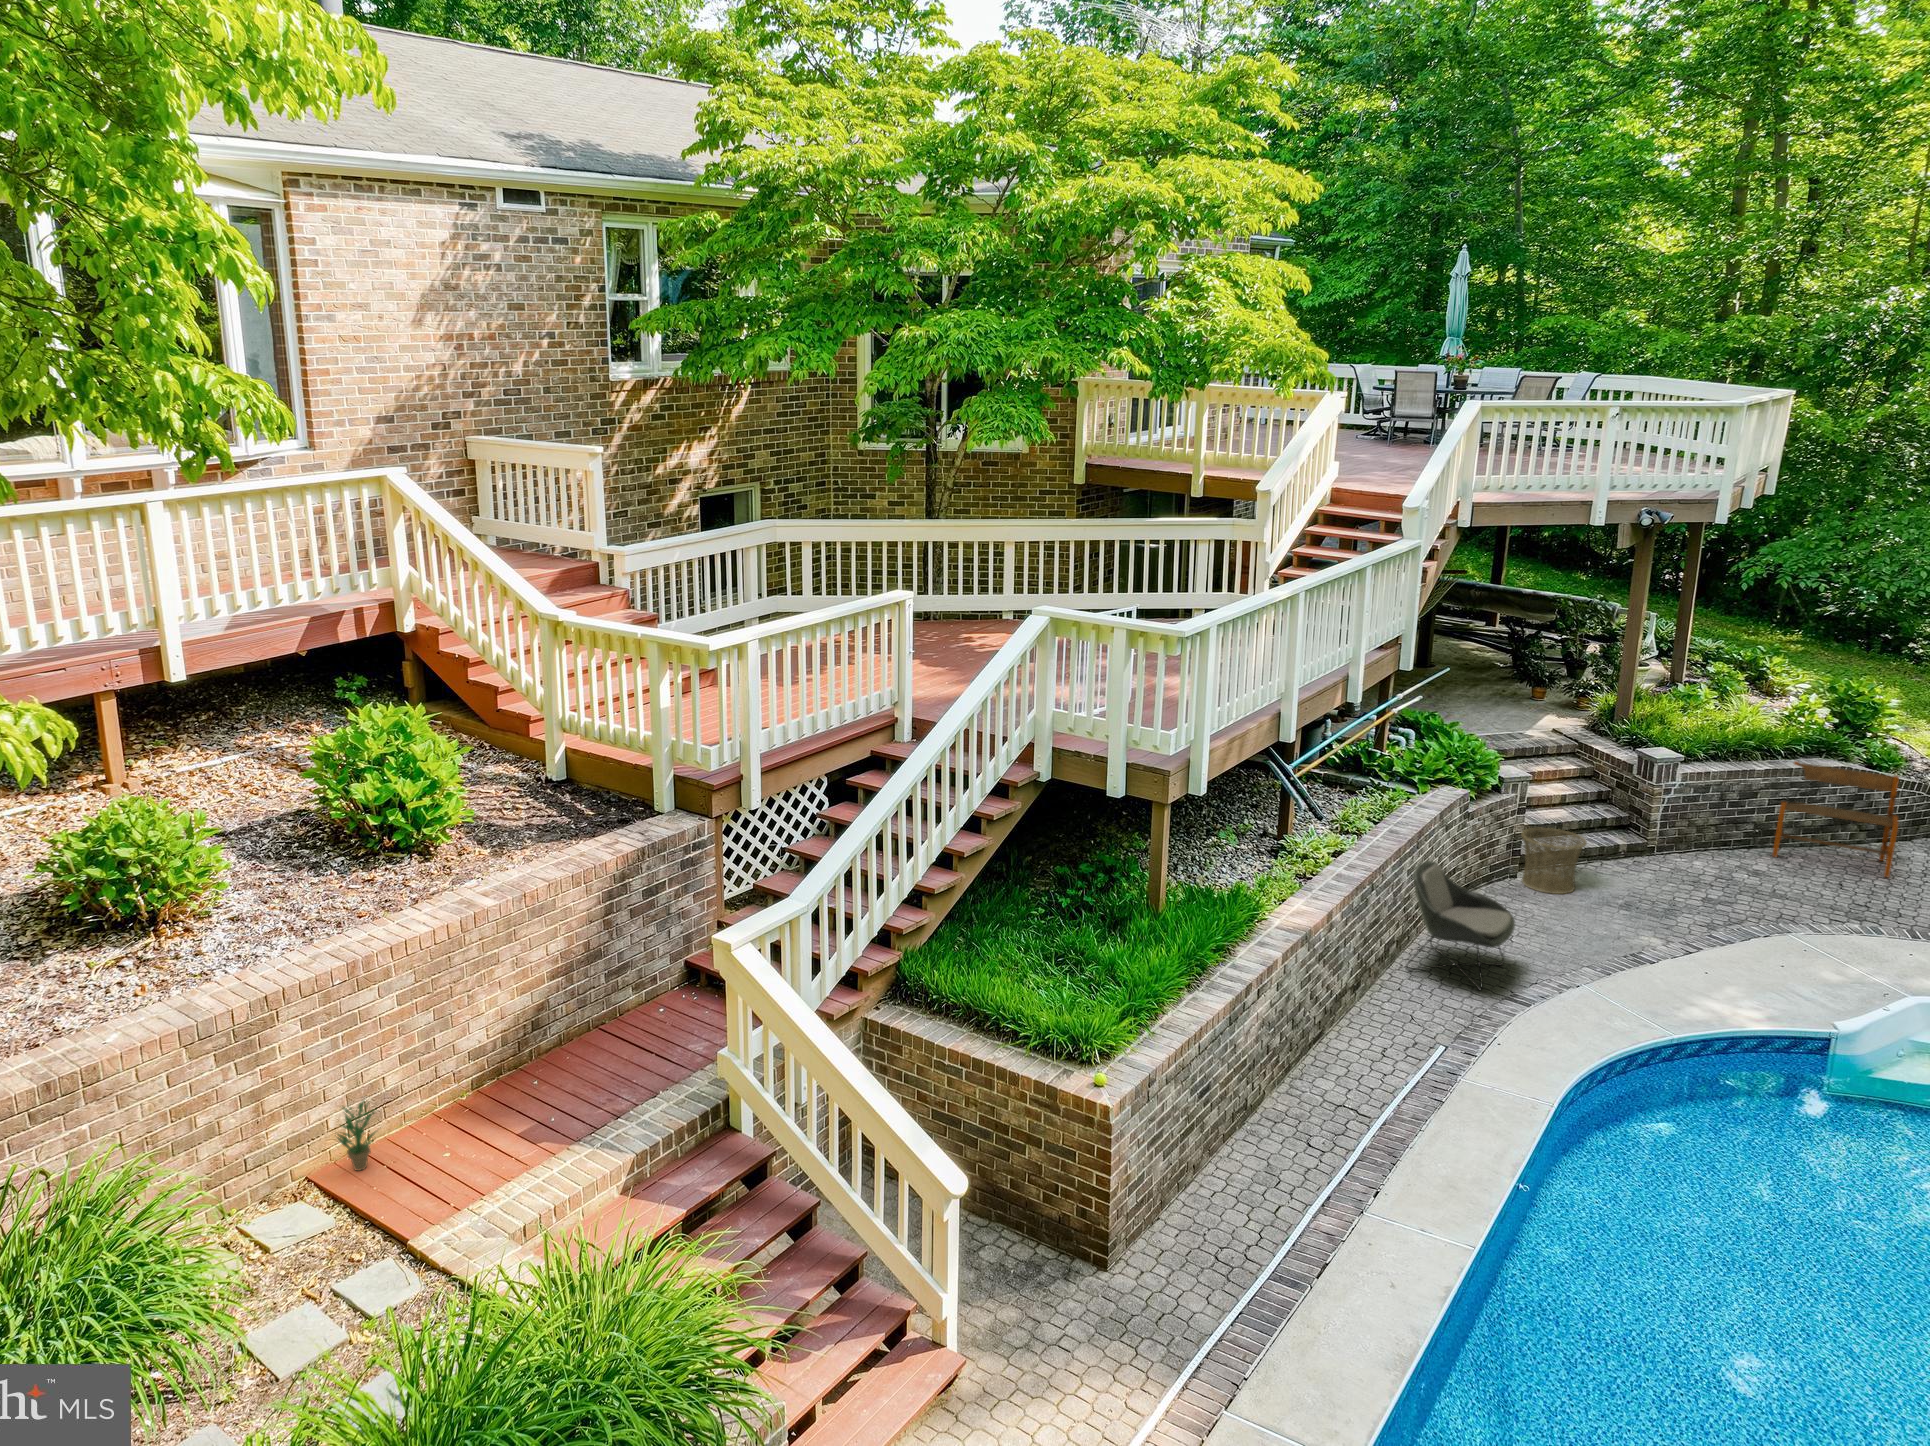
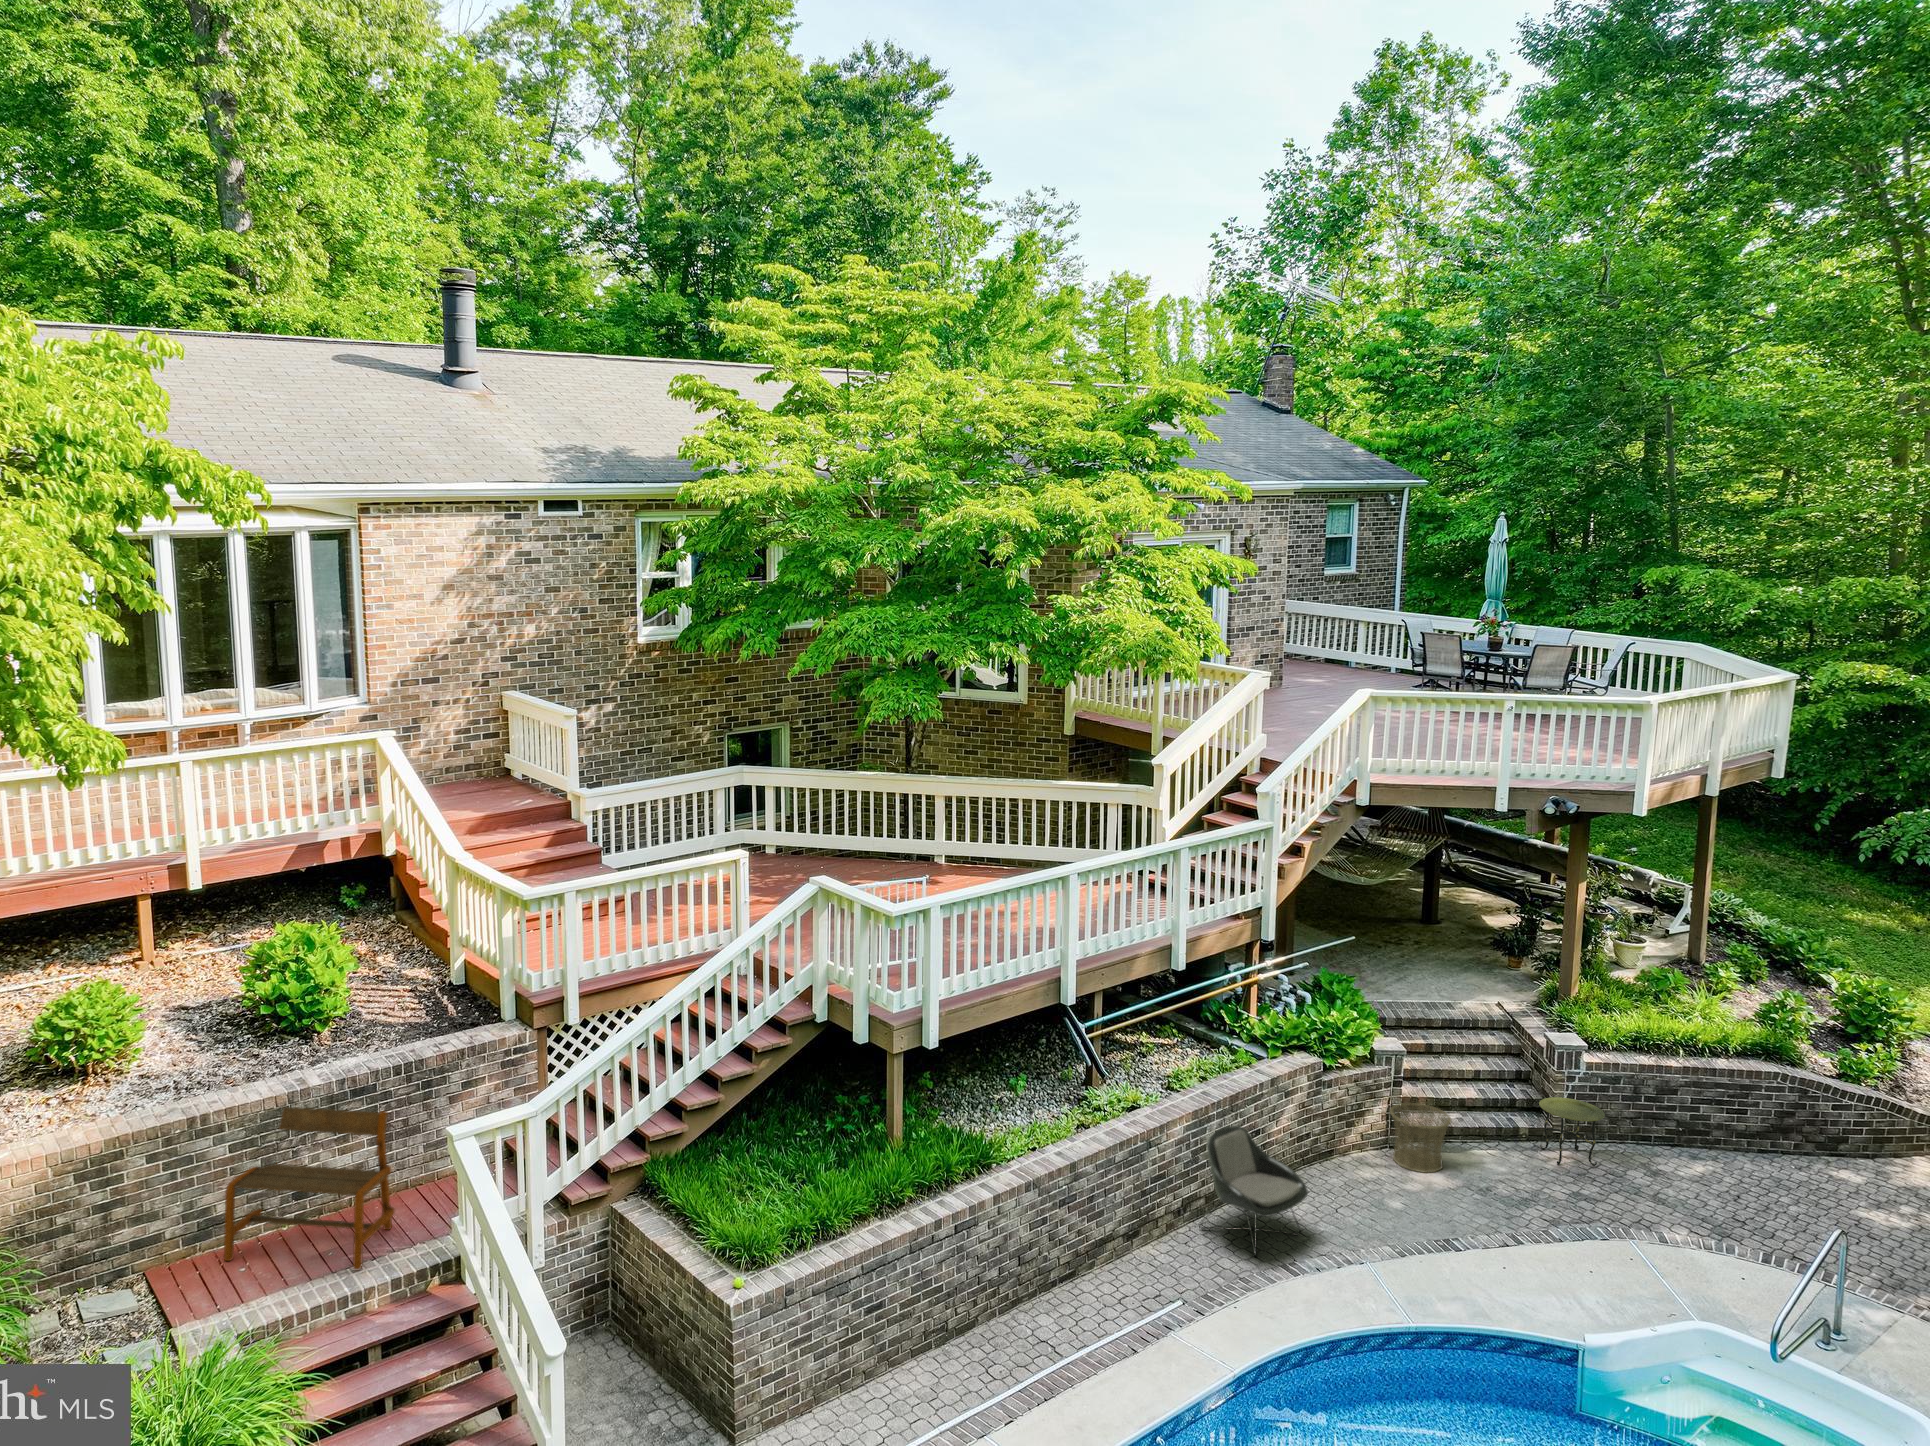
bench: present [1773,761,1899,877] -> present [224,1107,395,1270]
side table: none [1643,810,1713,874] -> present [1539,1097,1605,1166]
potted plant: present [337,1101,376,1171] -> none [157,1218,190,1274]

